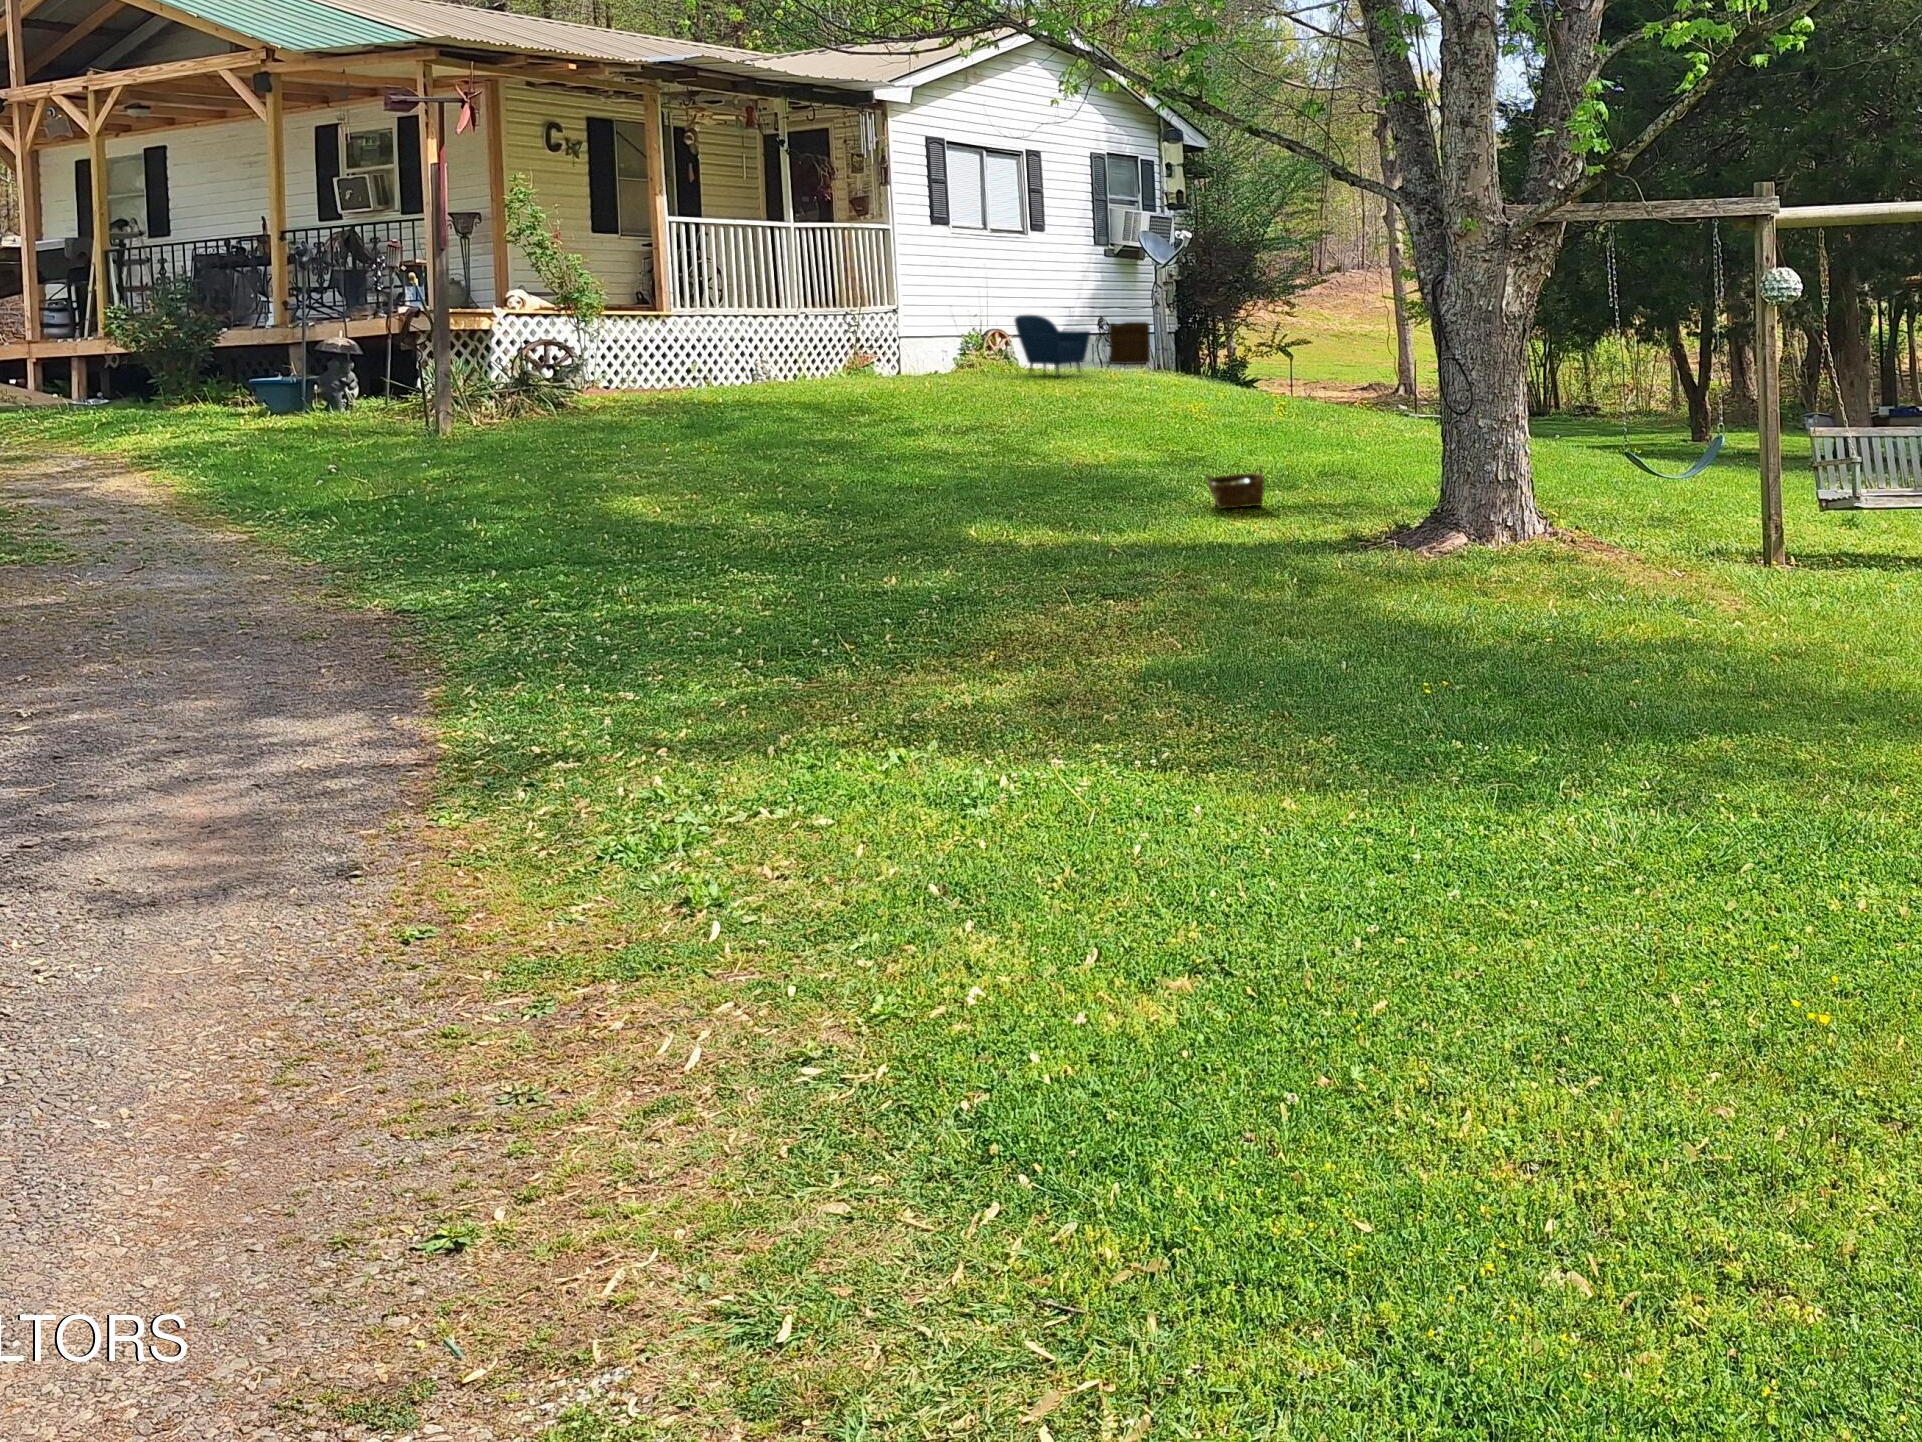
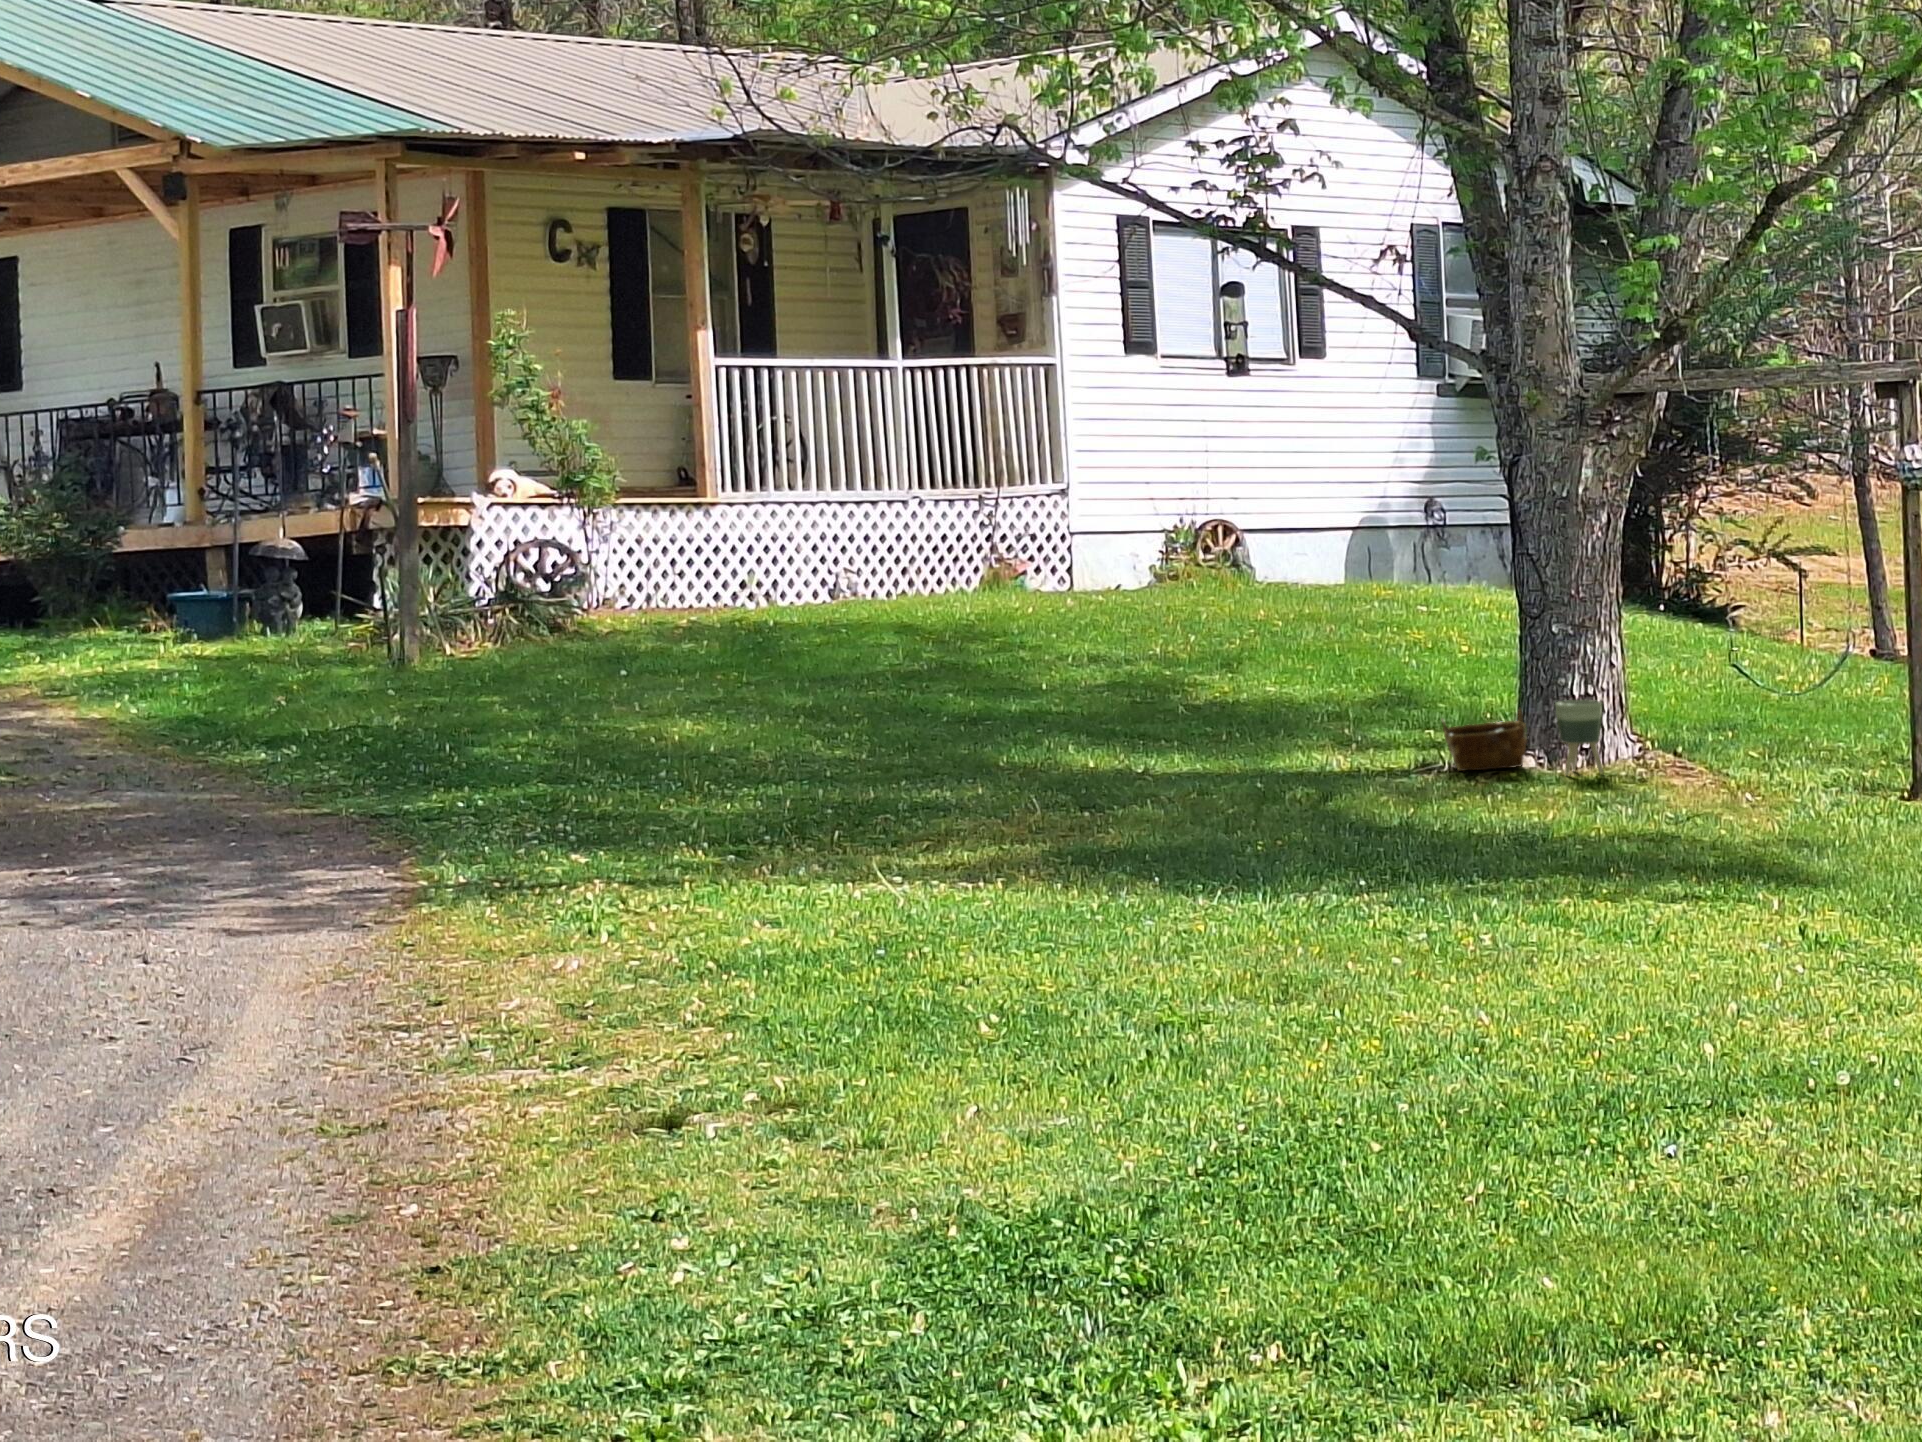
armchair: present [1015,315,1090,377] -> none [1258,495,1383,599]
wooden crate: present [1108,322,1150,364] -> none [1426,505,1495,576]
planter: none [1288,459,1320,512] -> present [1556,700,1603,776]

